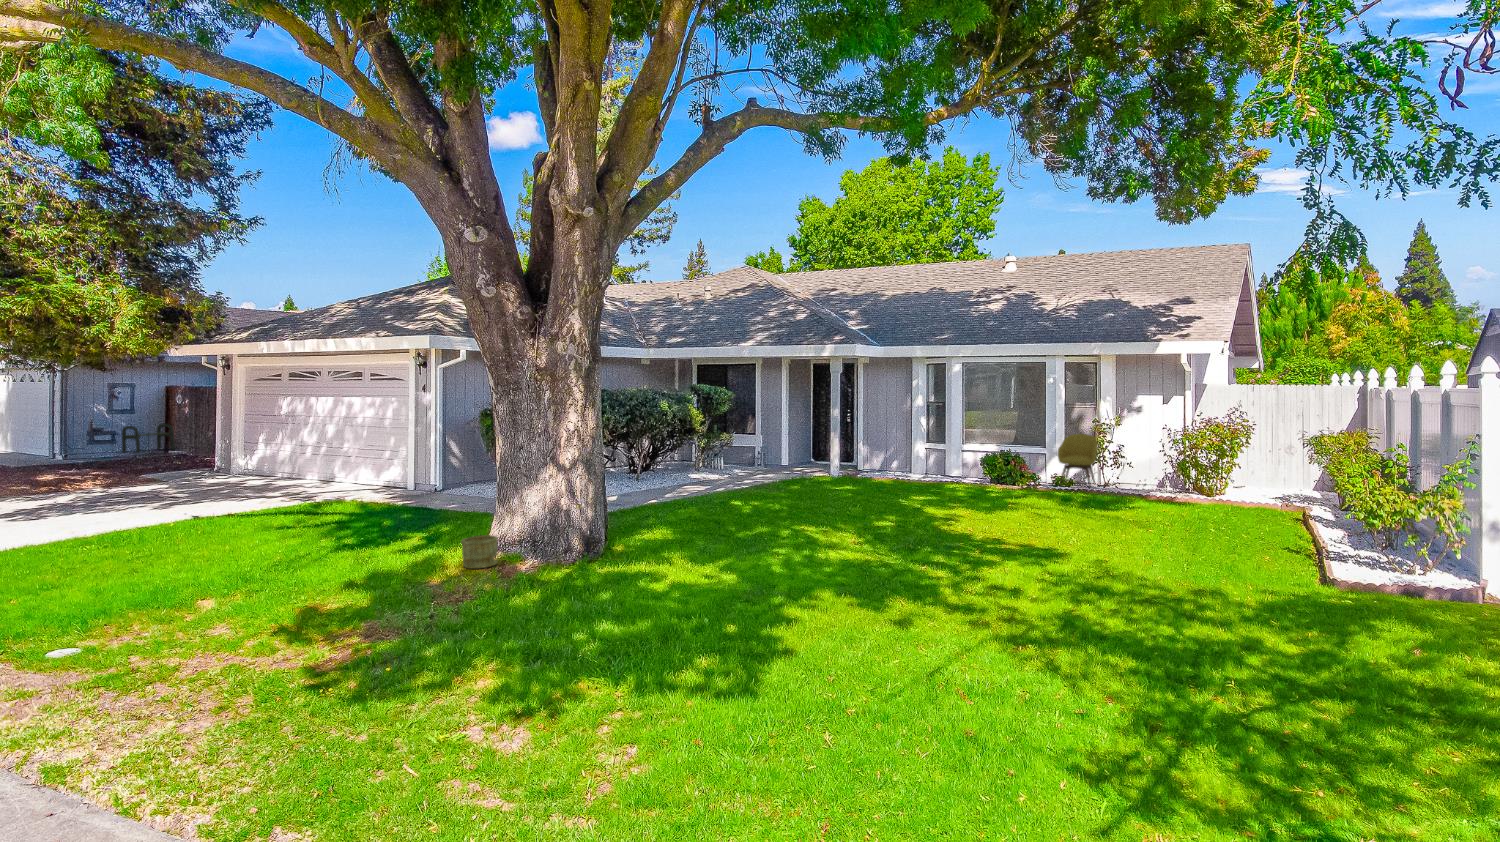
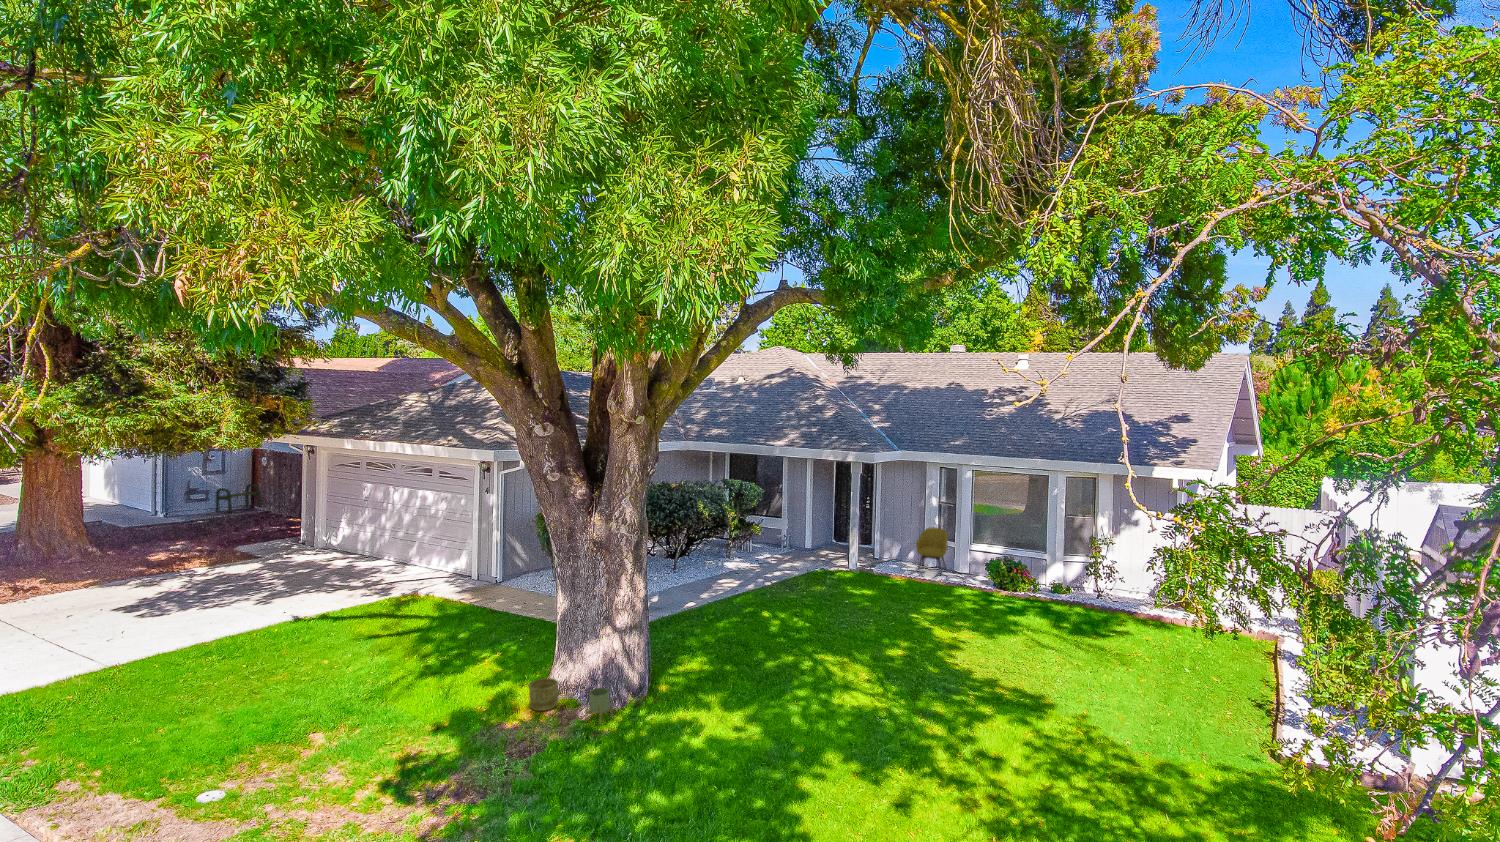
chair: present [1058,434,1098,487] -> present [916,527,948,575]
planter: none [529,537,563,577] -> present [585,688,613,725]

